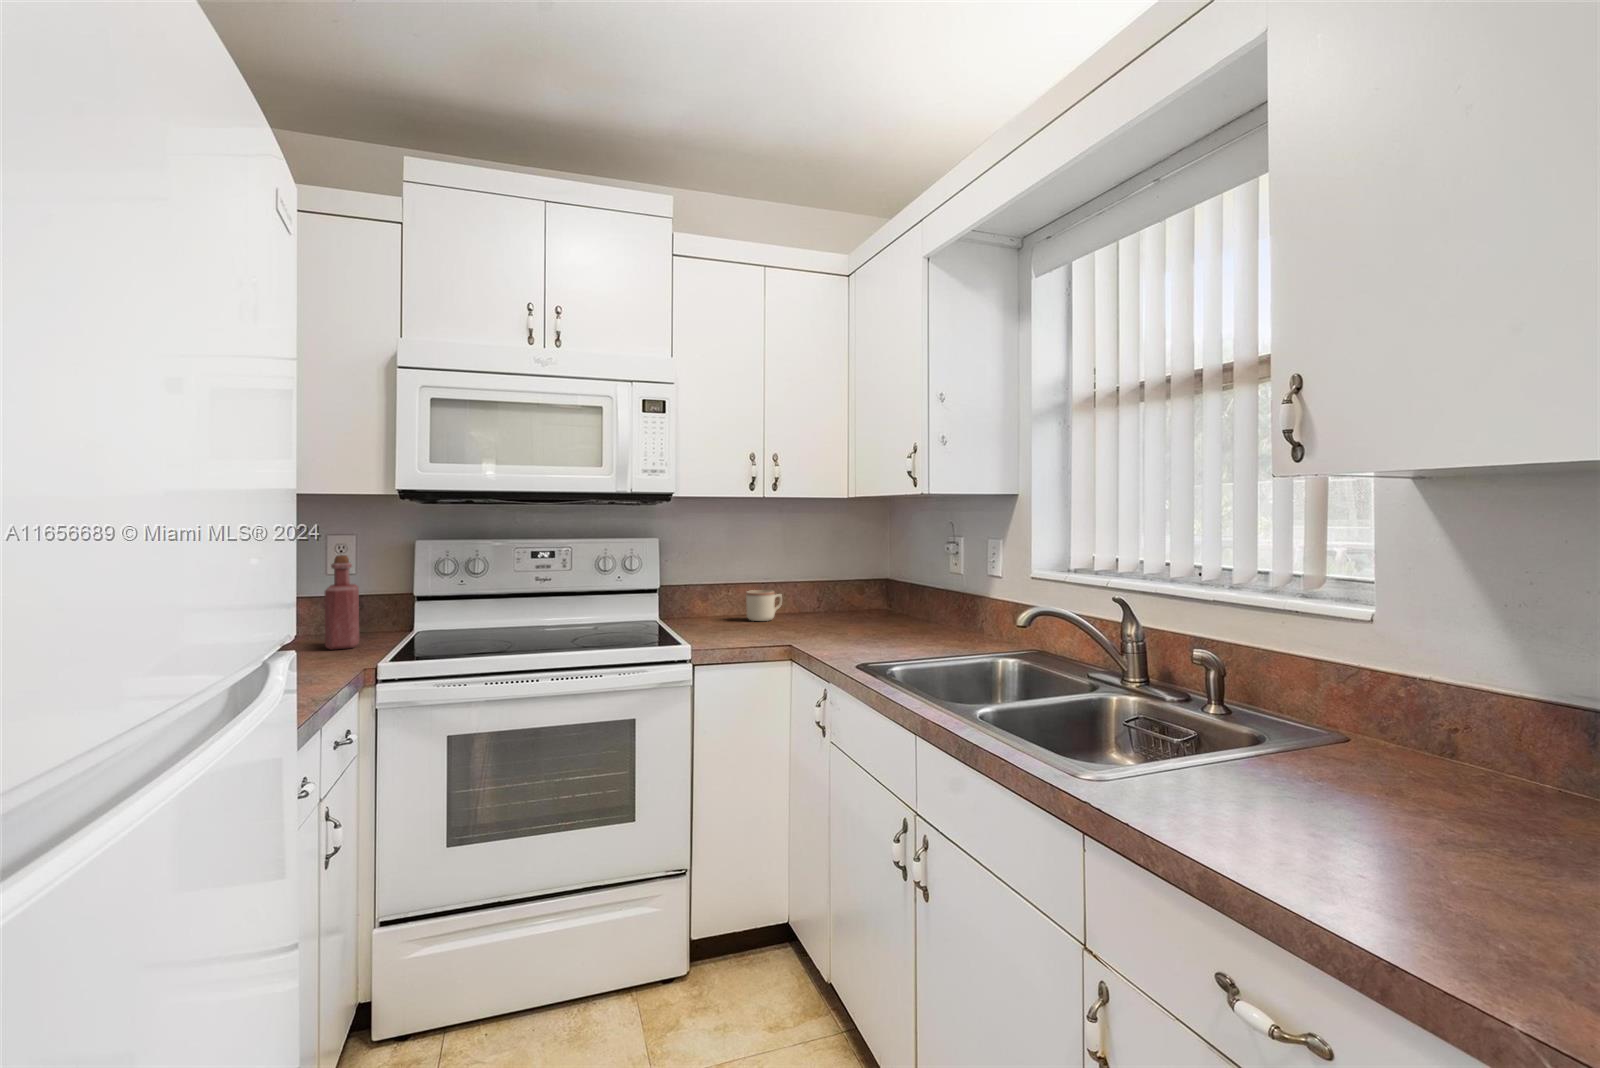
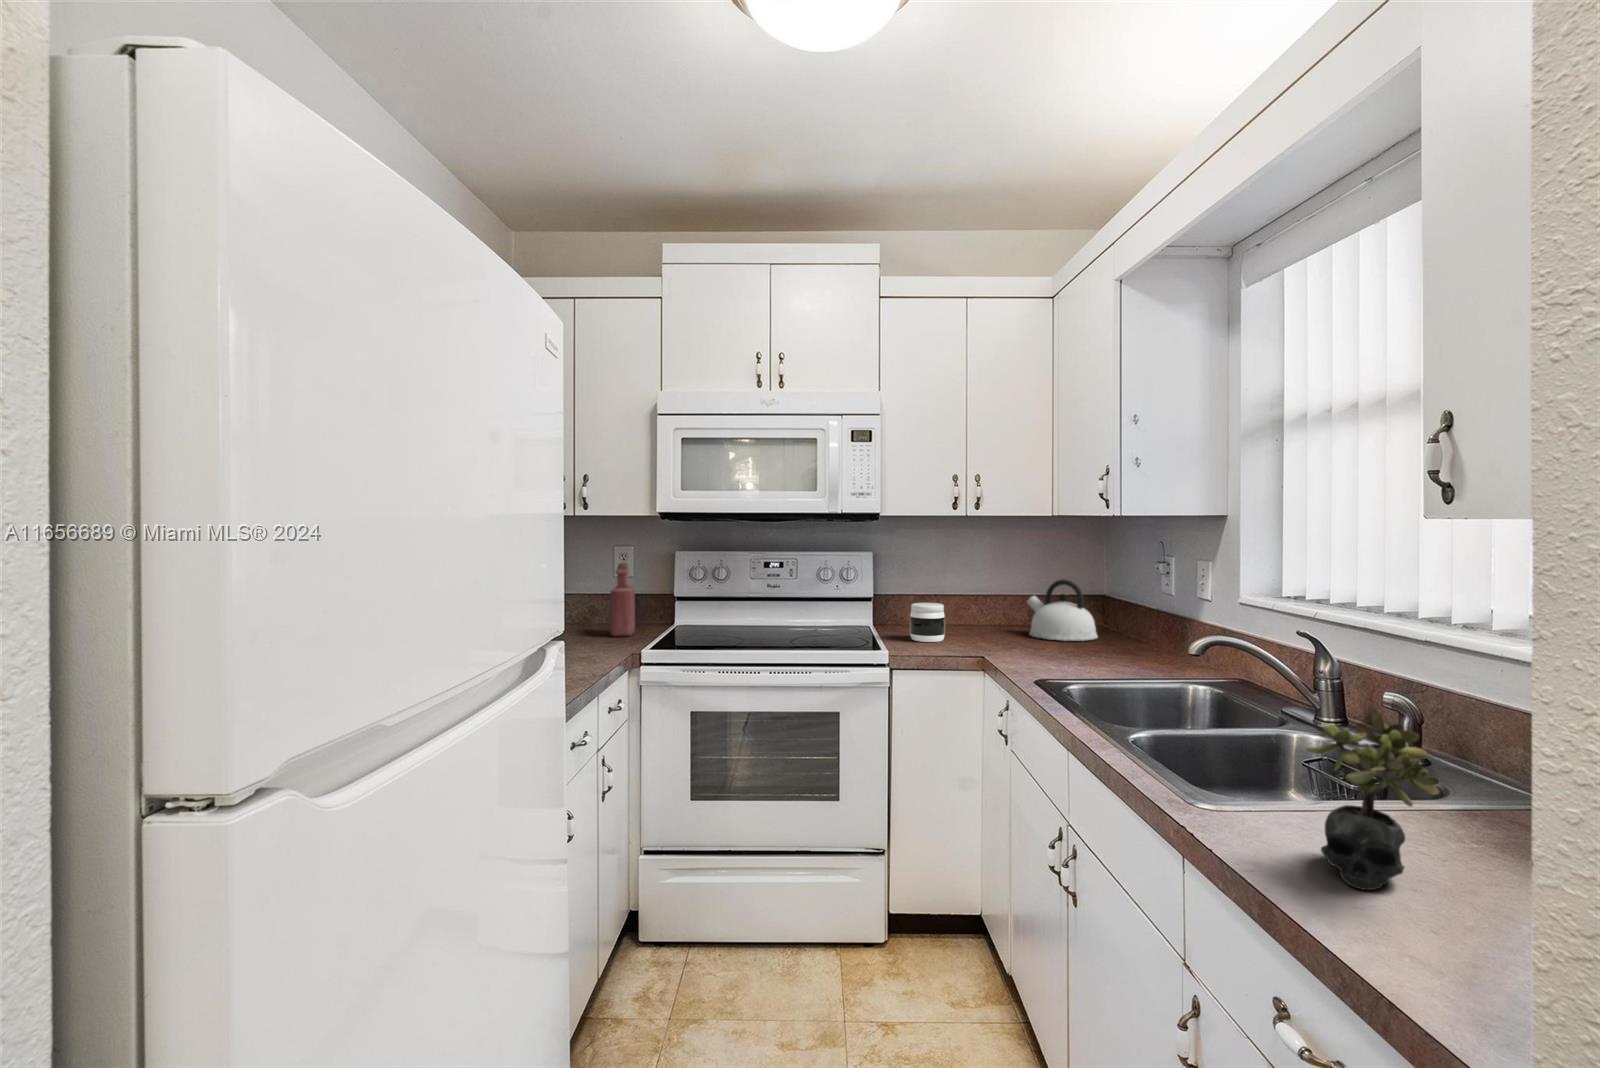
kettle: none [822,564,892,626] -> present [1027,579,1098,641]
mug: present [746,590,782,621] -> none [953,601,988,630]
jar: none [707,592,745,635] -> present [910,603,945,642]
succulent plant: none [1211,663,1345,840] -> present [1306,714,1440,890]

